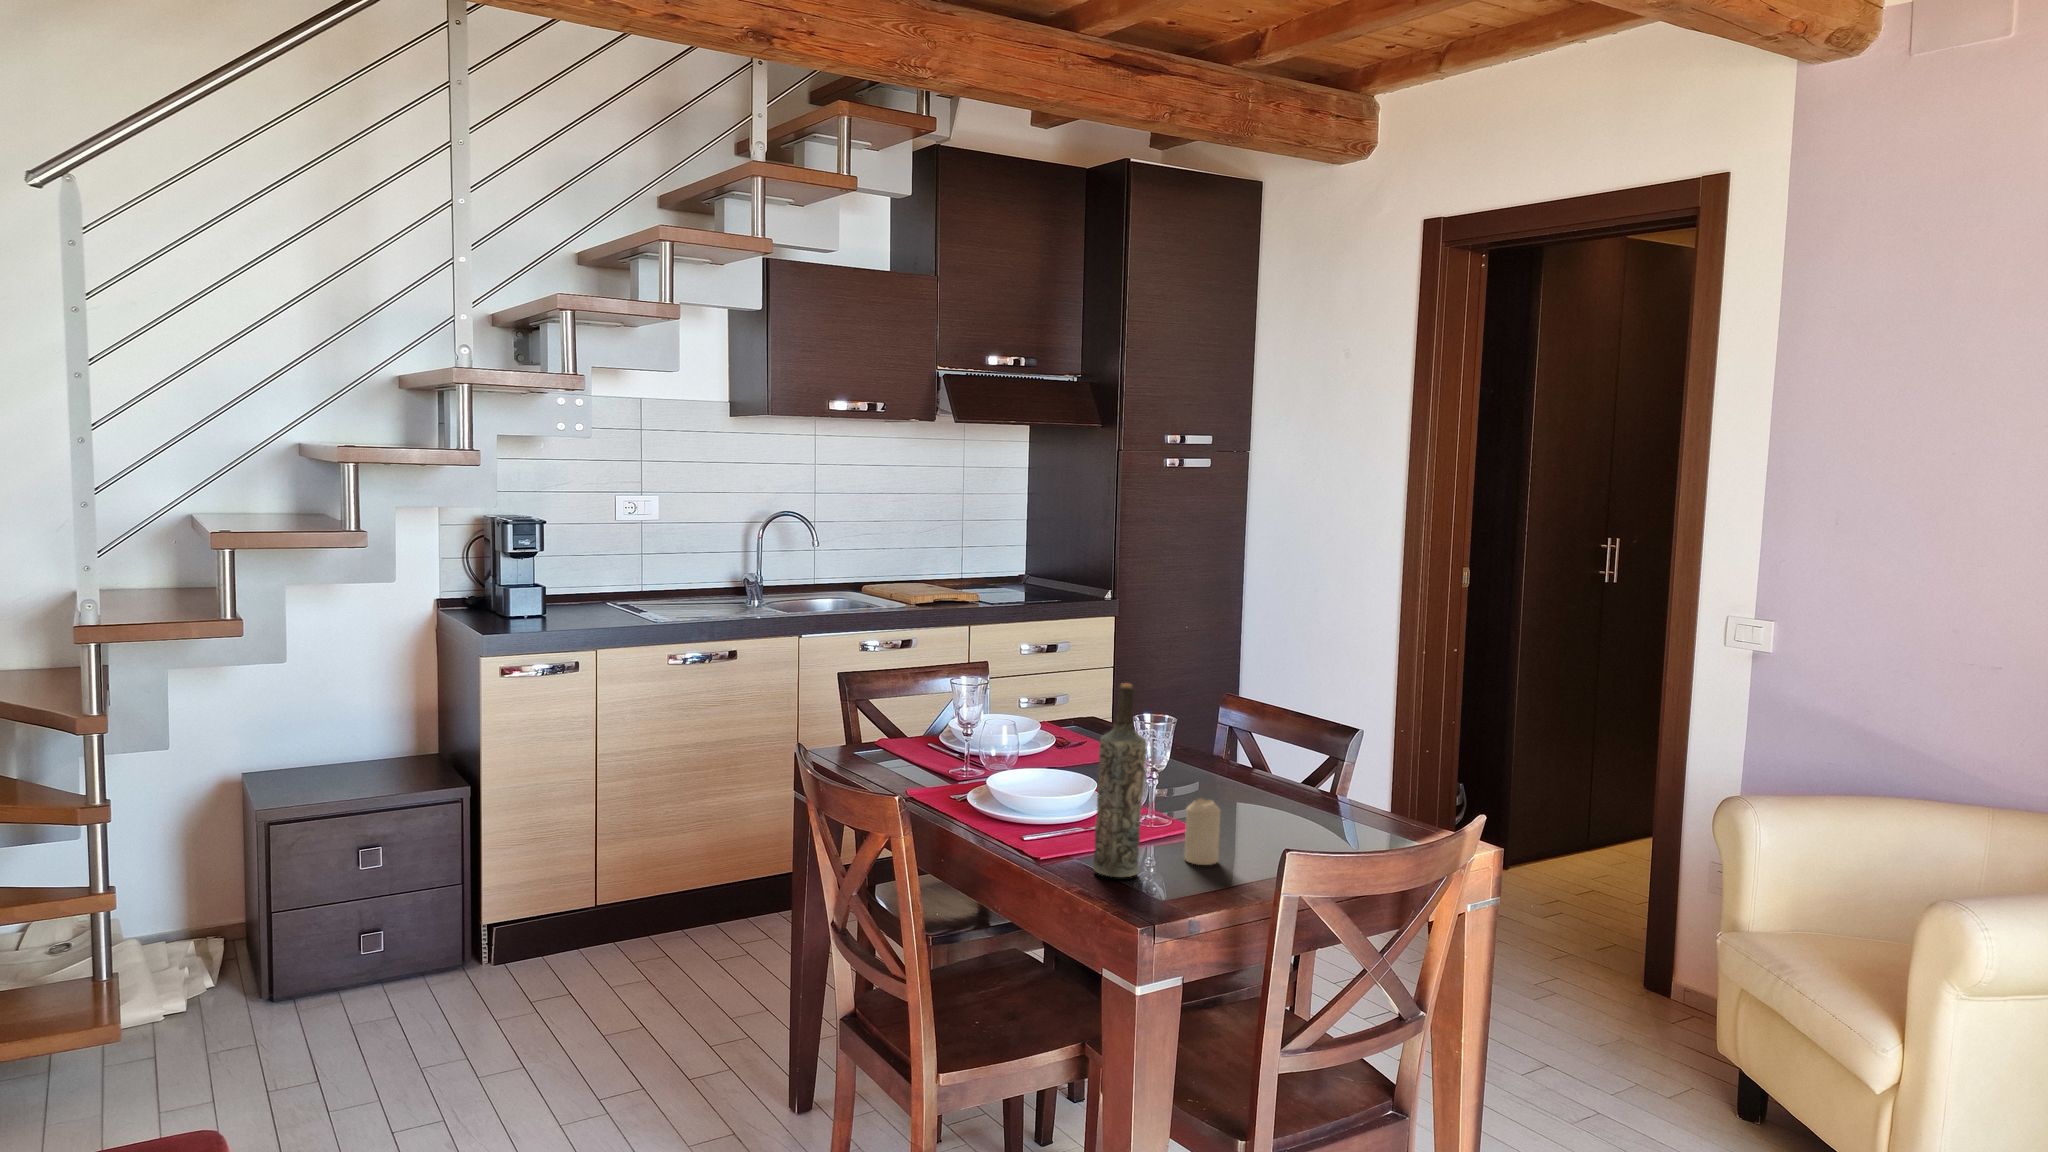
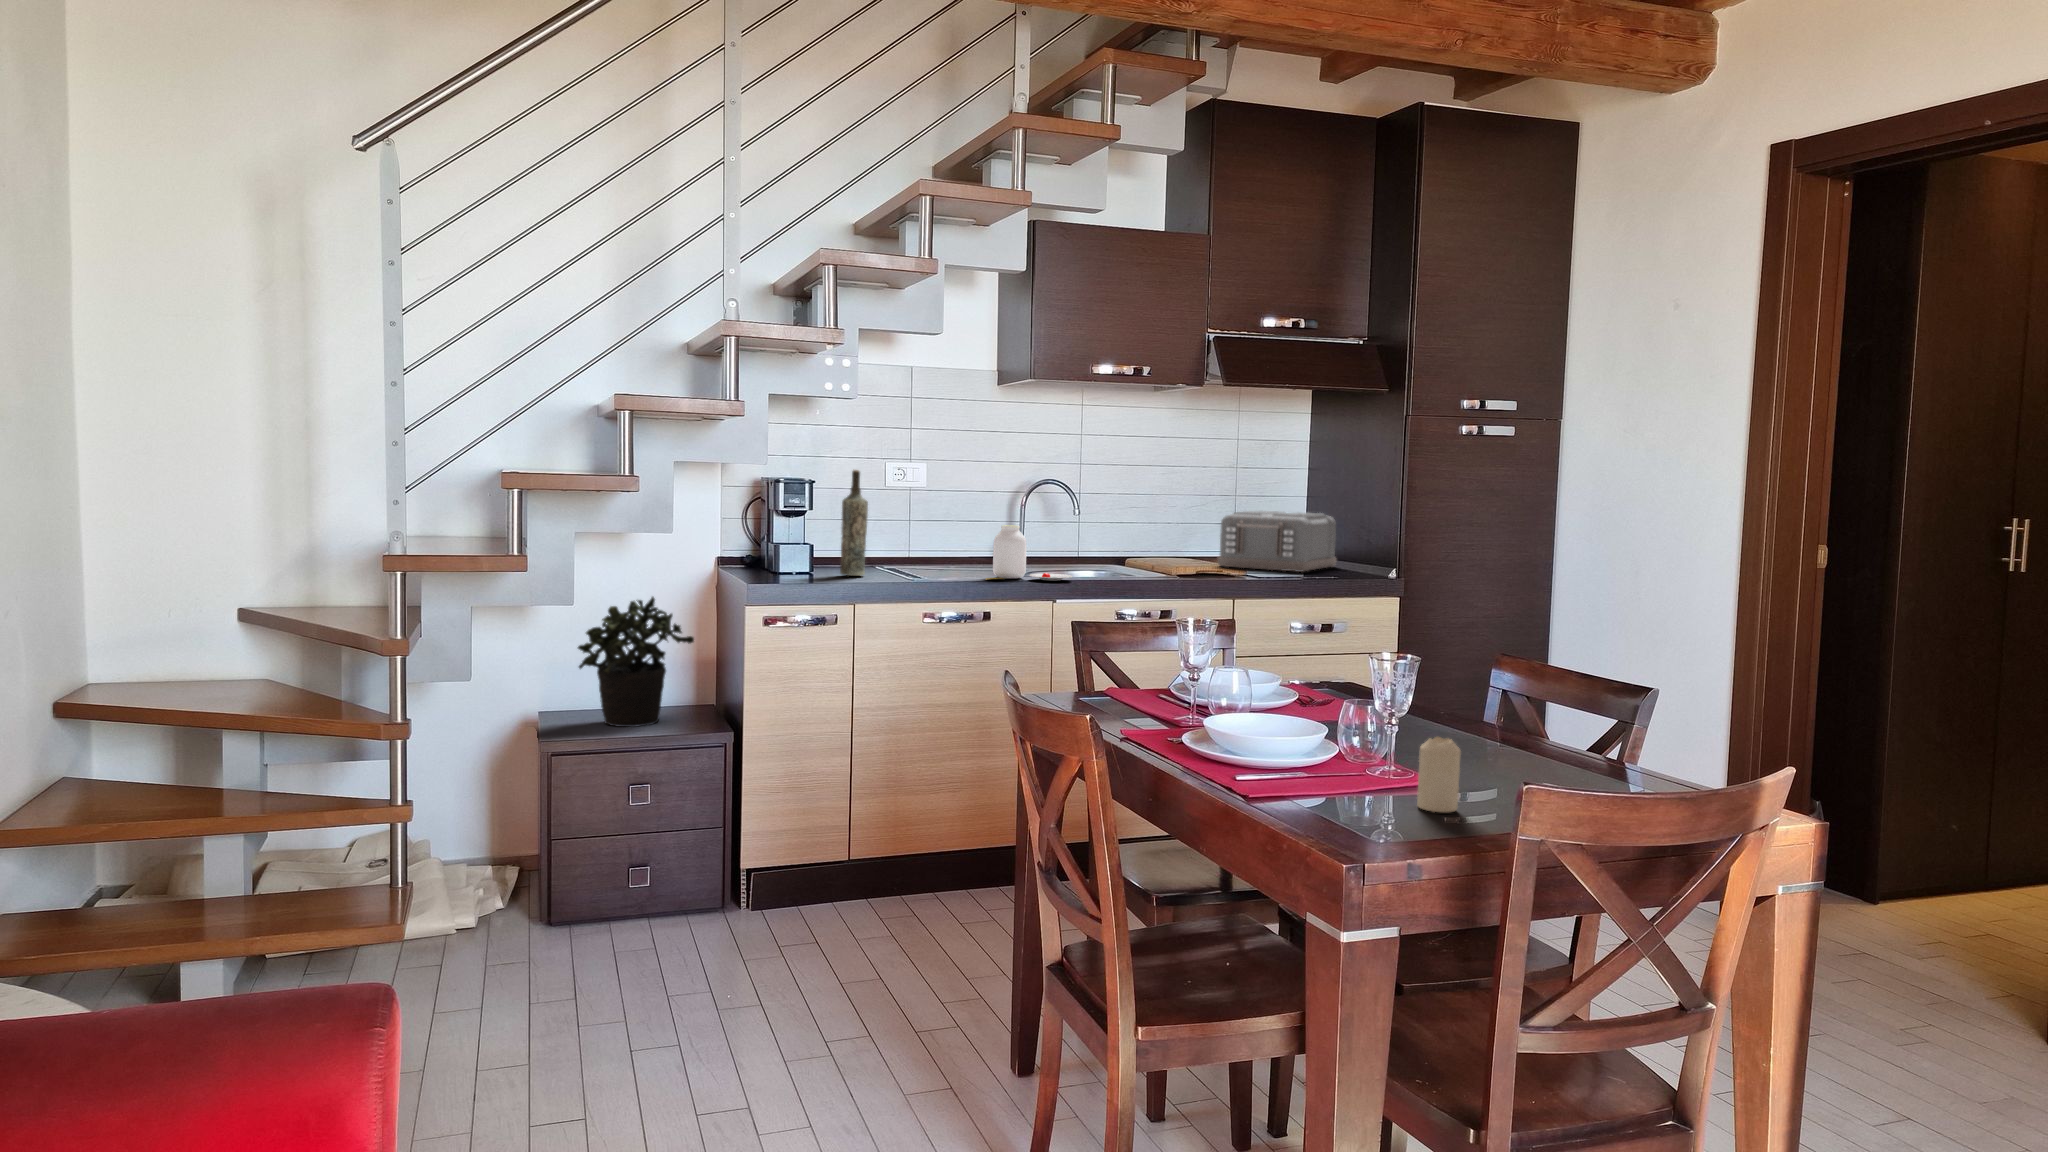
toaster: none [943,536,1053,597] -> present [1218,511,1336,572]
jar: none [727,564,814,619] -> present [986,525,1072,580]
potted plant: none [294,647,423,786] -> present [578,597,694,727]
bottle: present [1093,683,1147,877] -> present [840,470,868,576]

